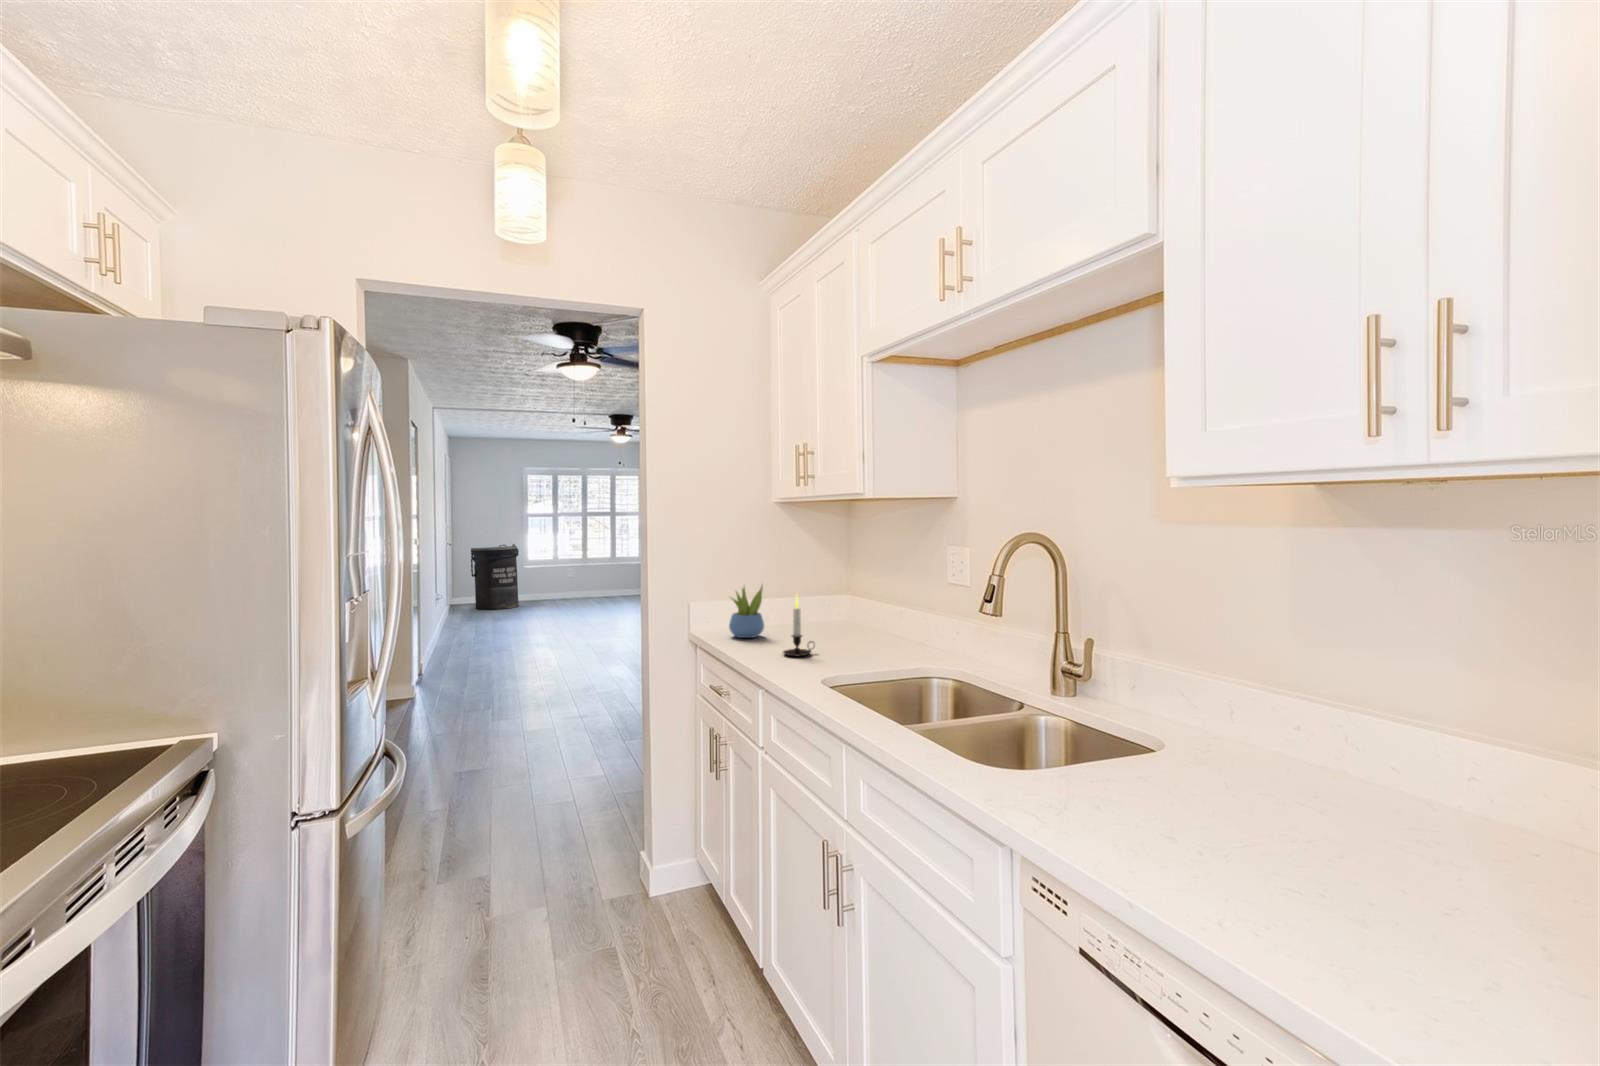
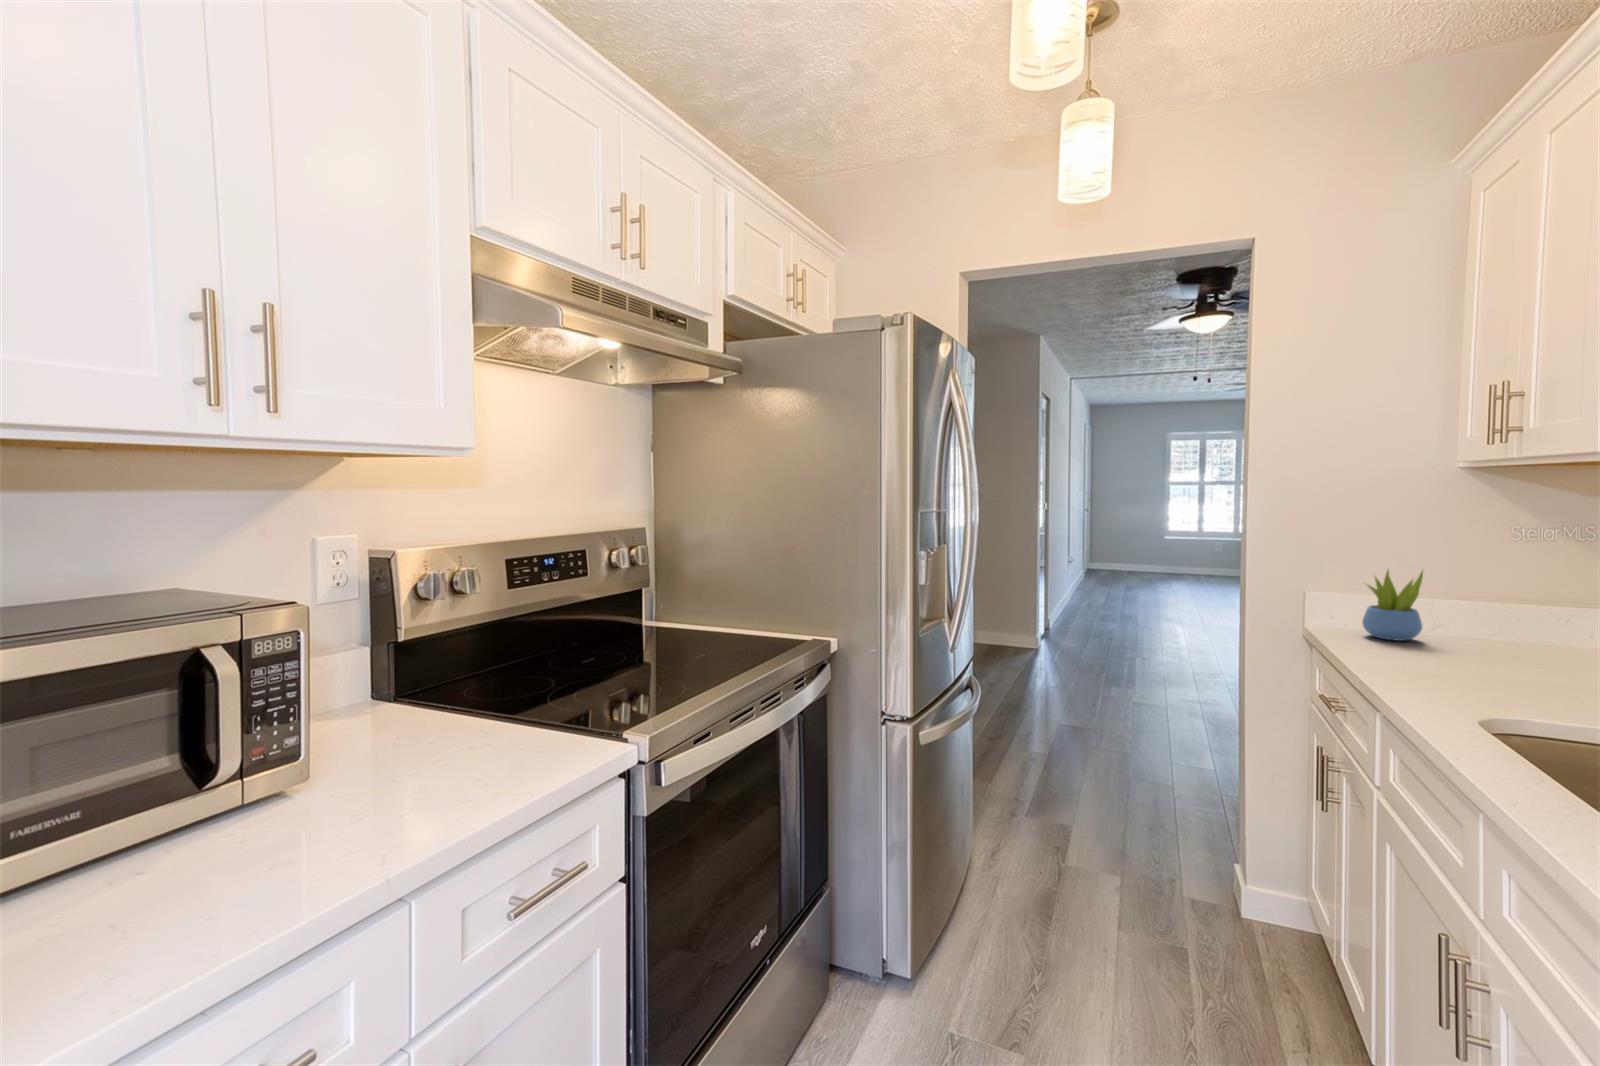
trash can: present [471,544,519,610] -> none [1108,513,1158,578]
candle: present [783,595,812,657] -> none [1438,587,1503,676]

